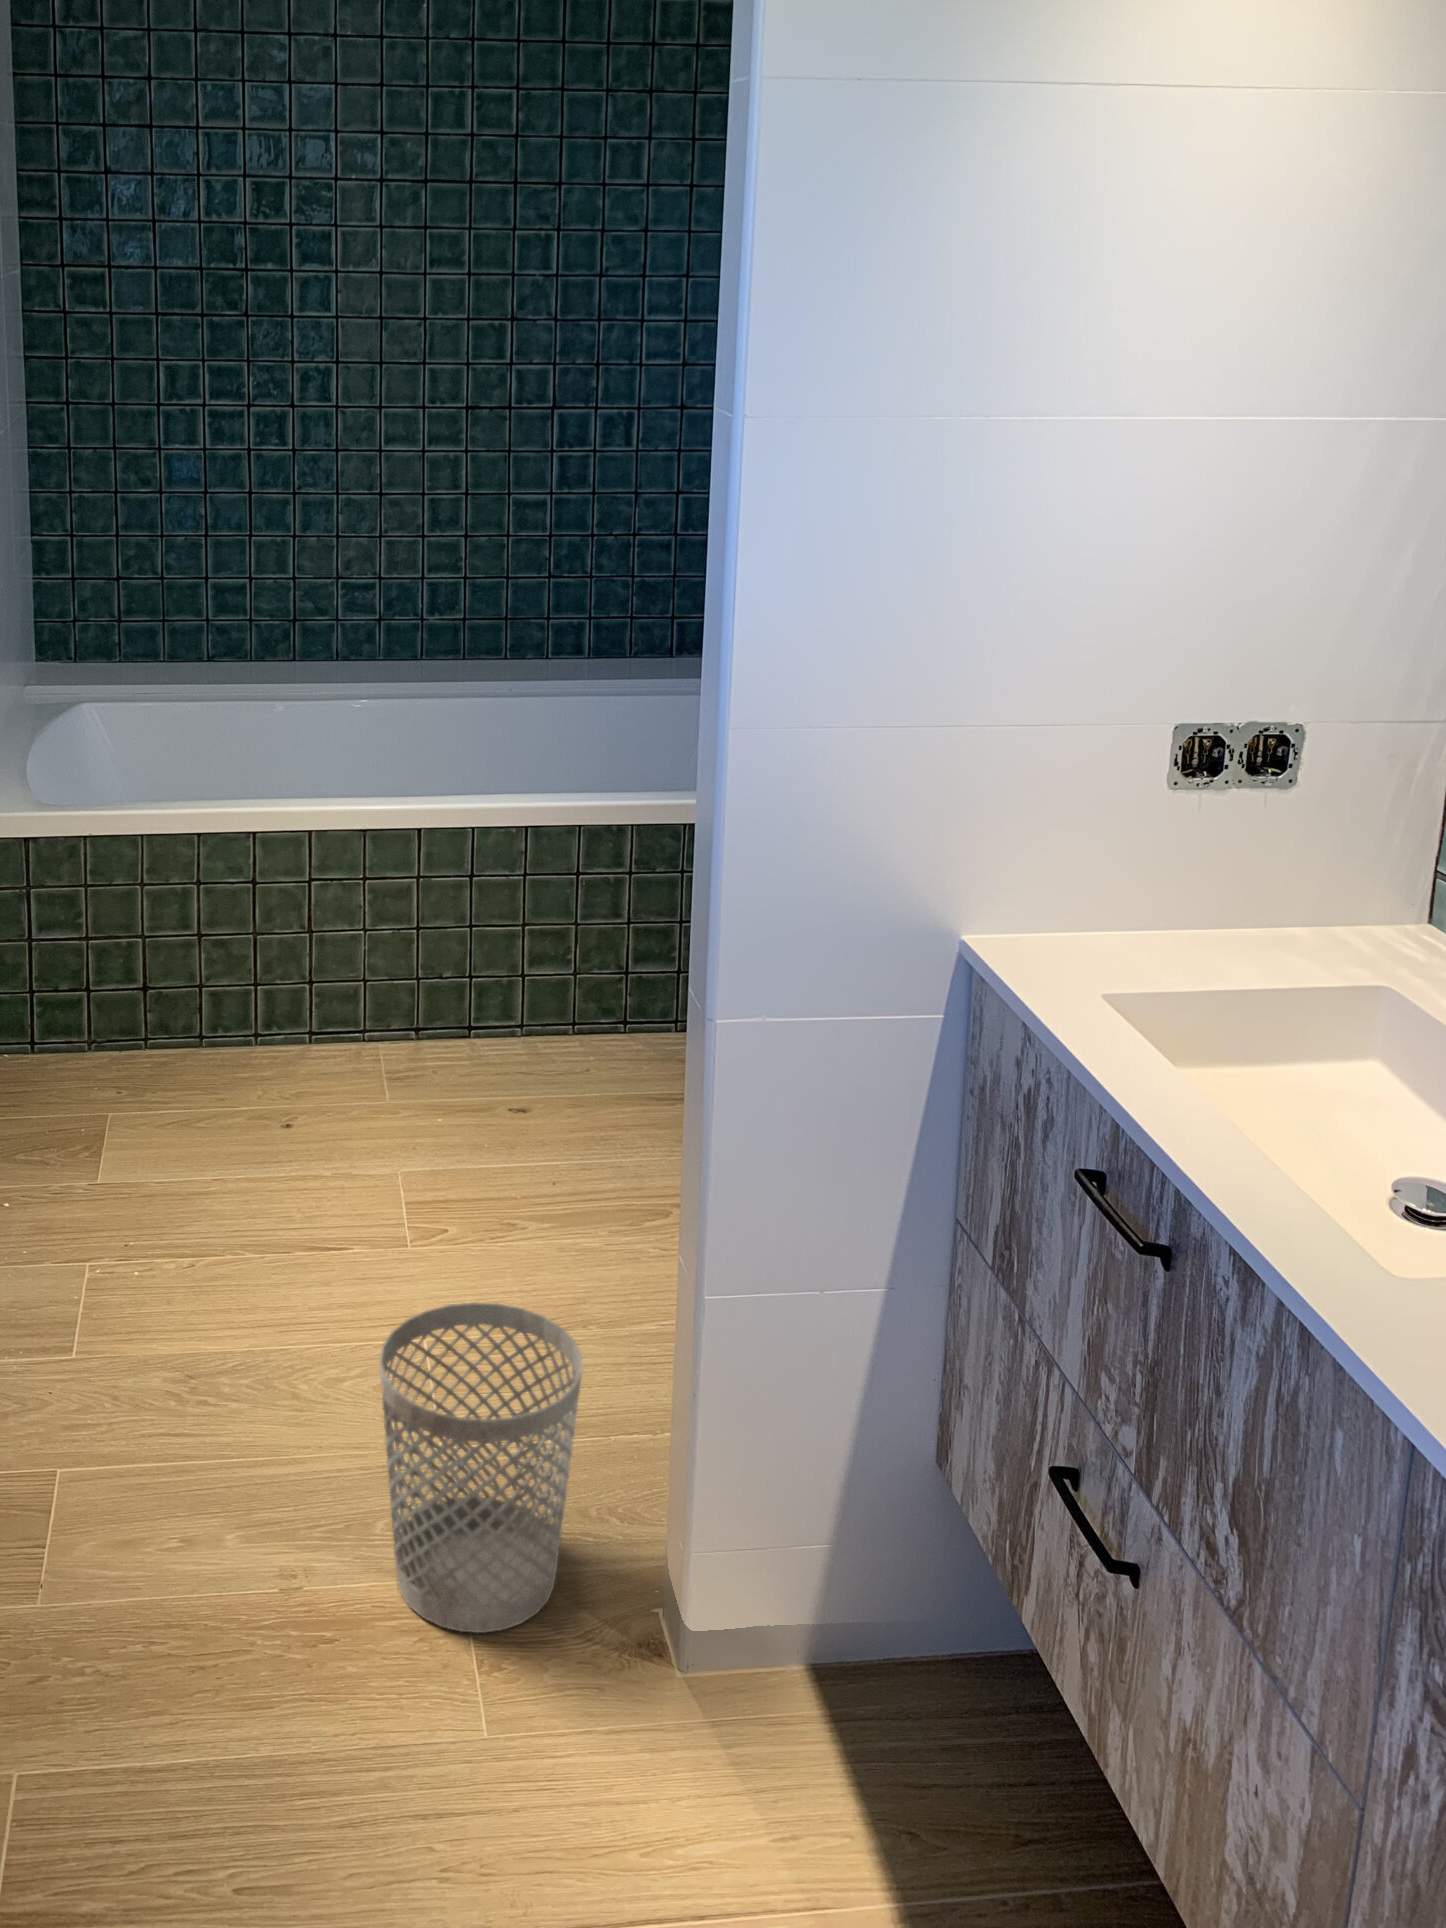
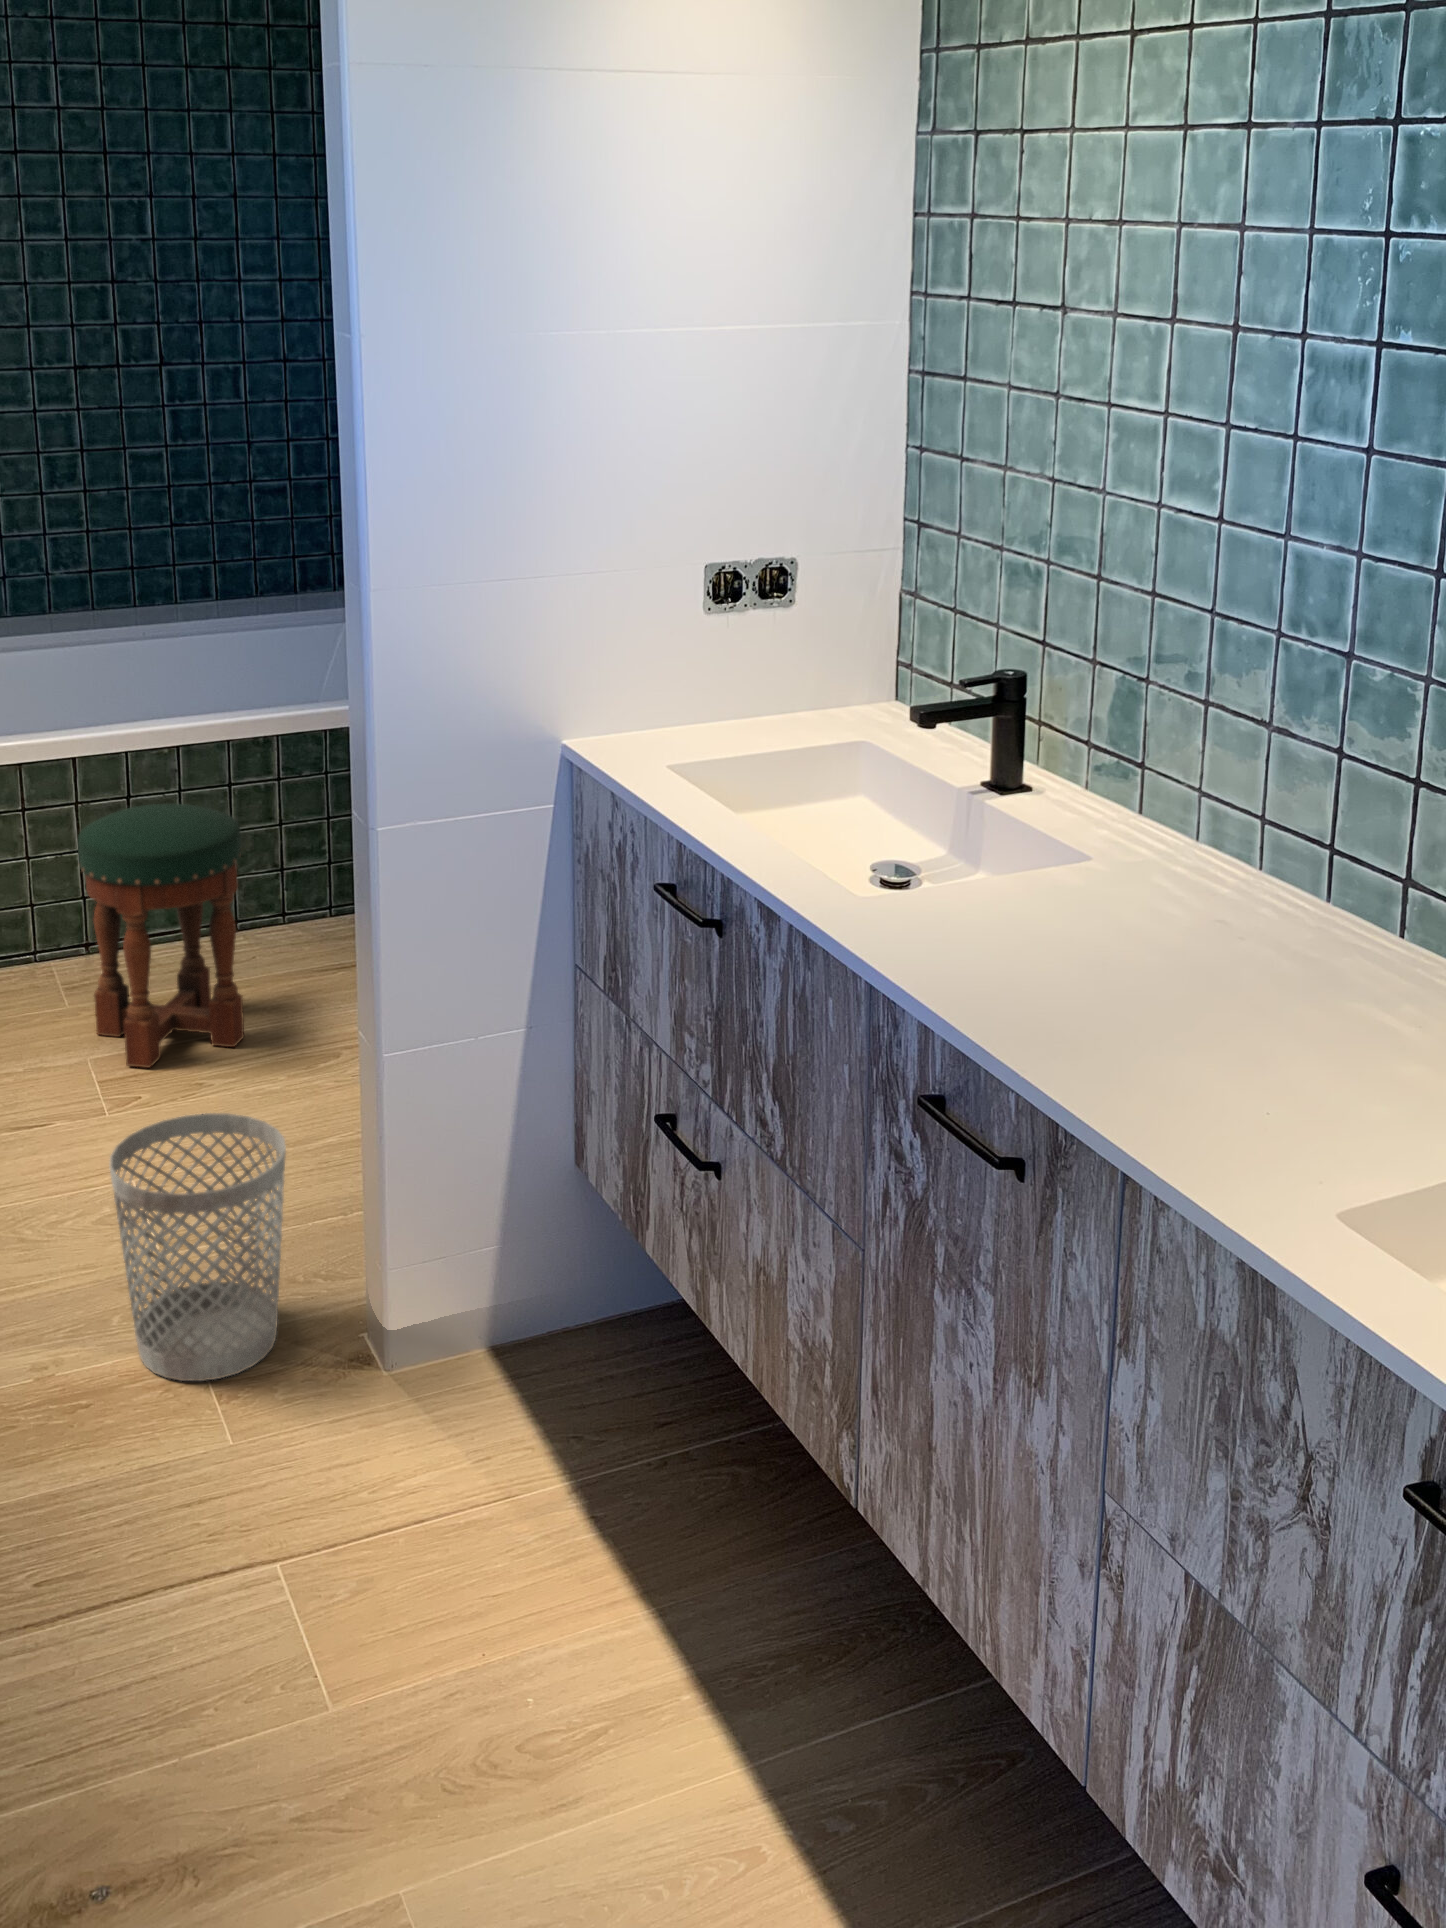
stool: none [408,896,582,1190] -> present [78,804,244,1068]

